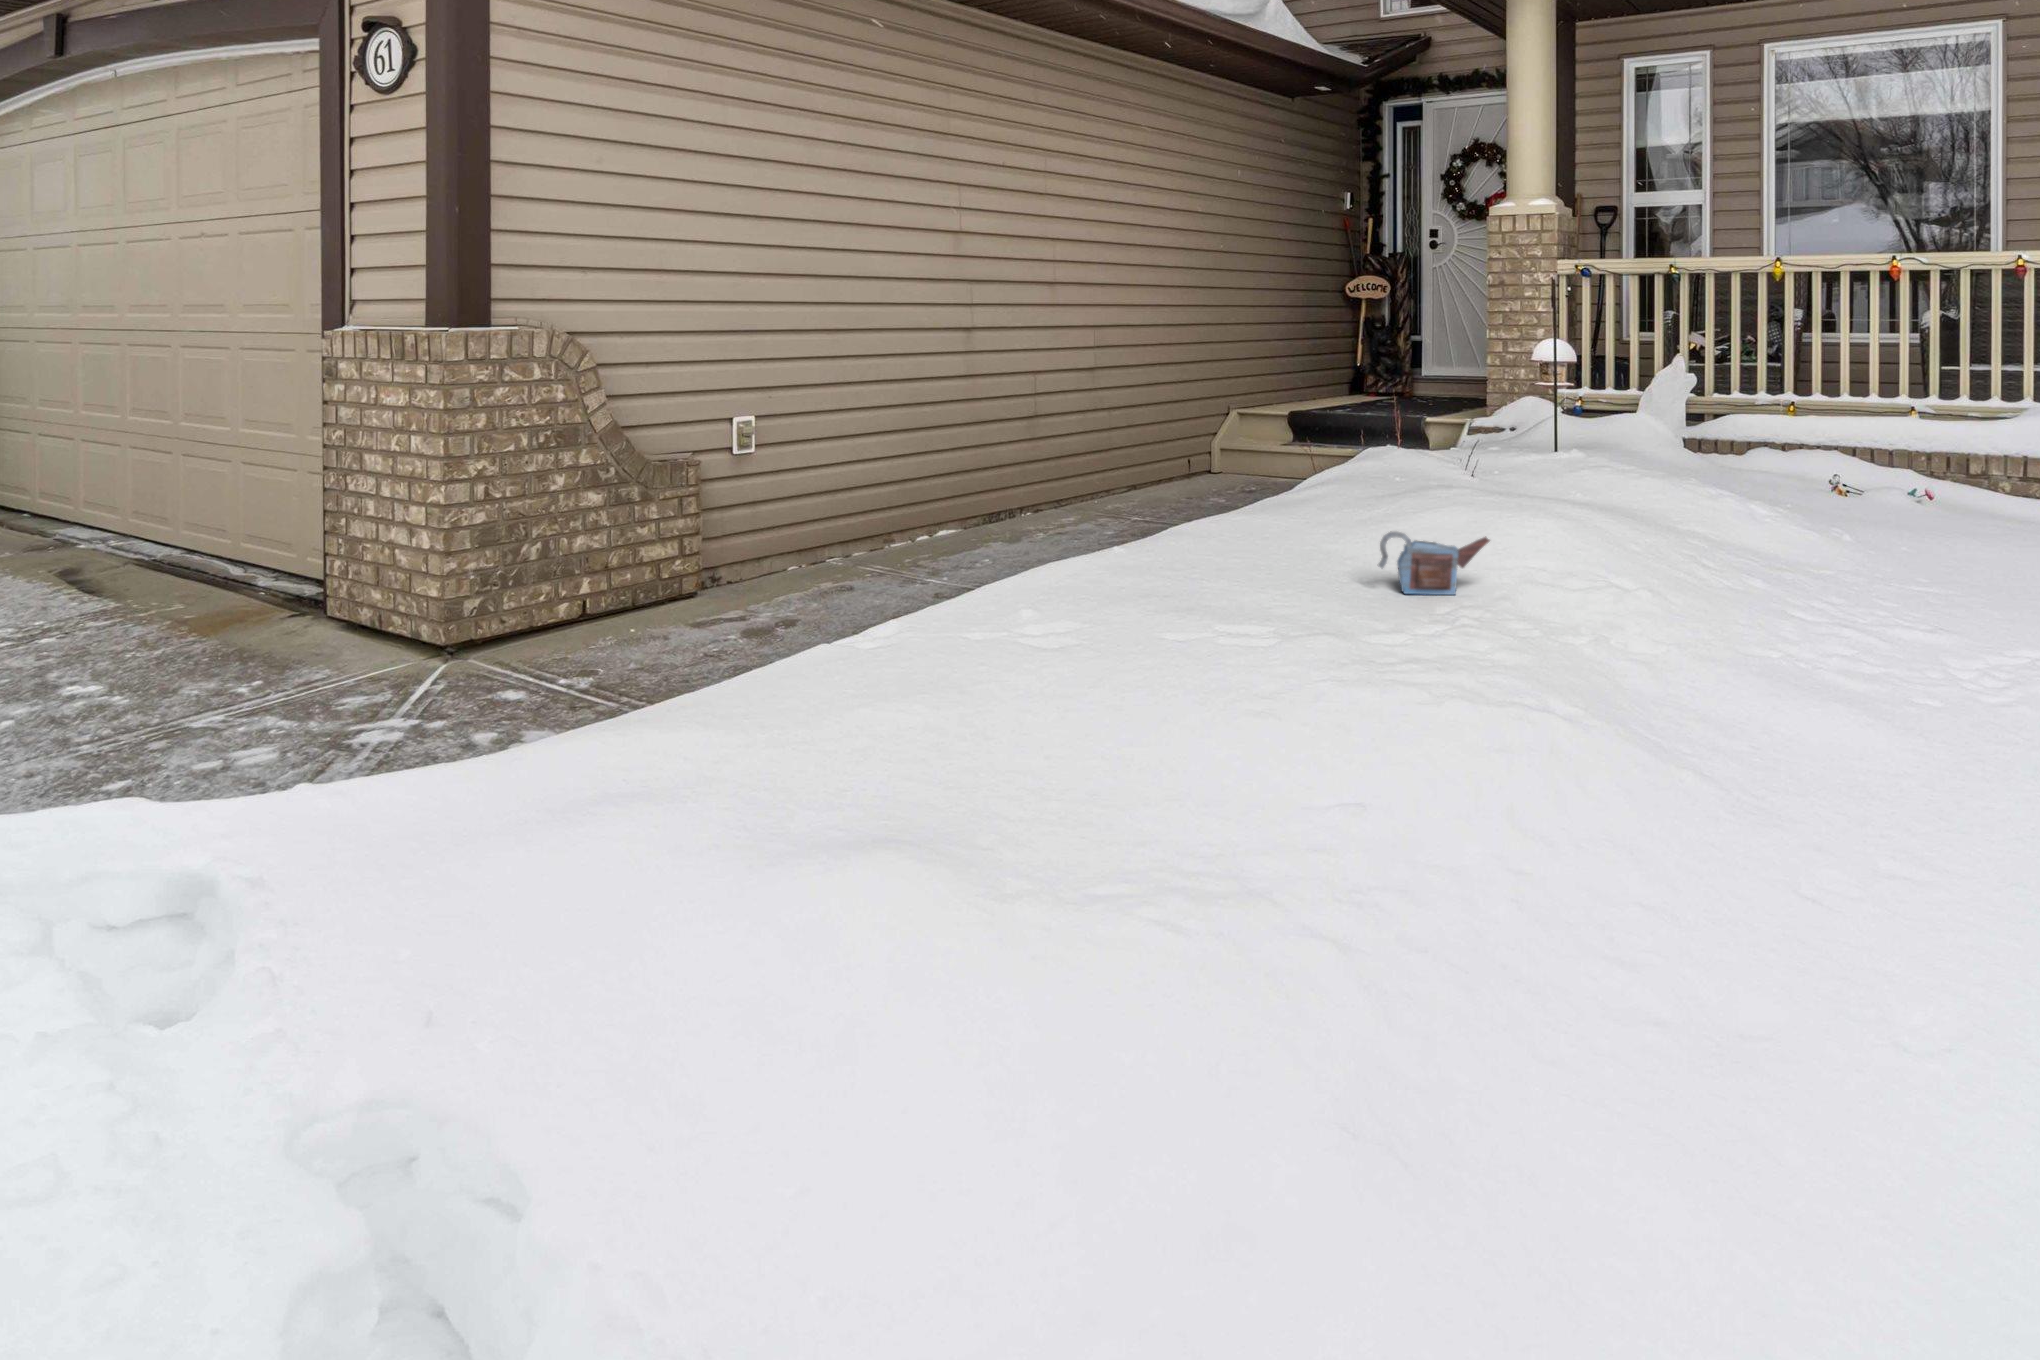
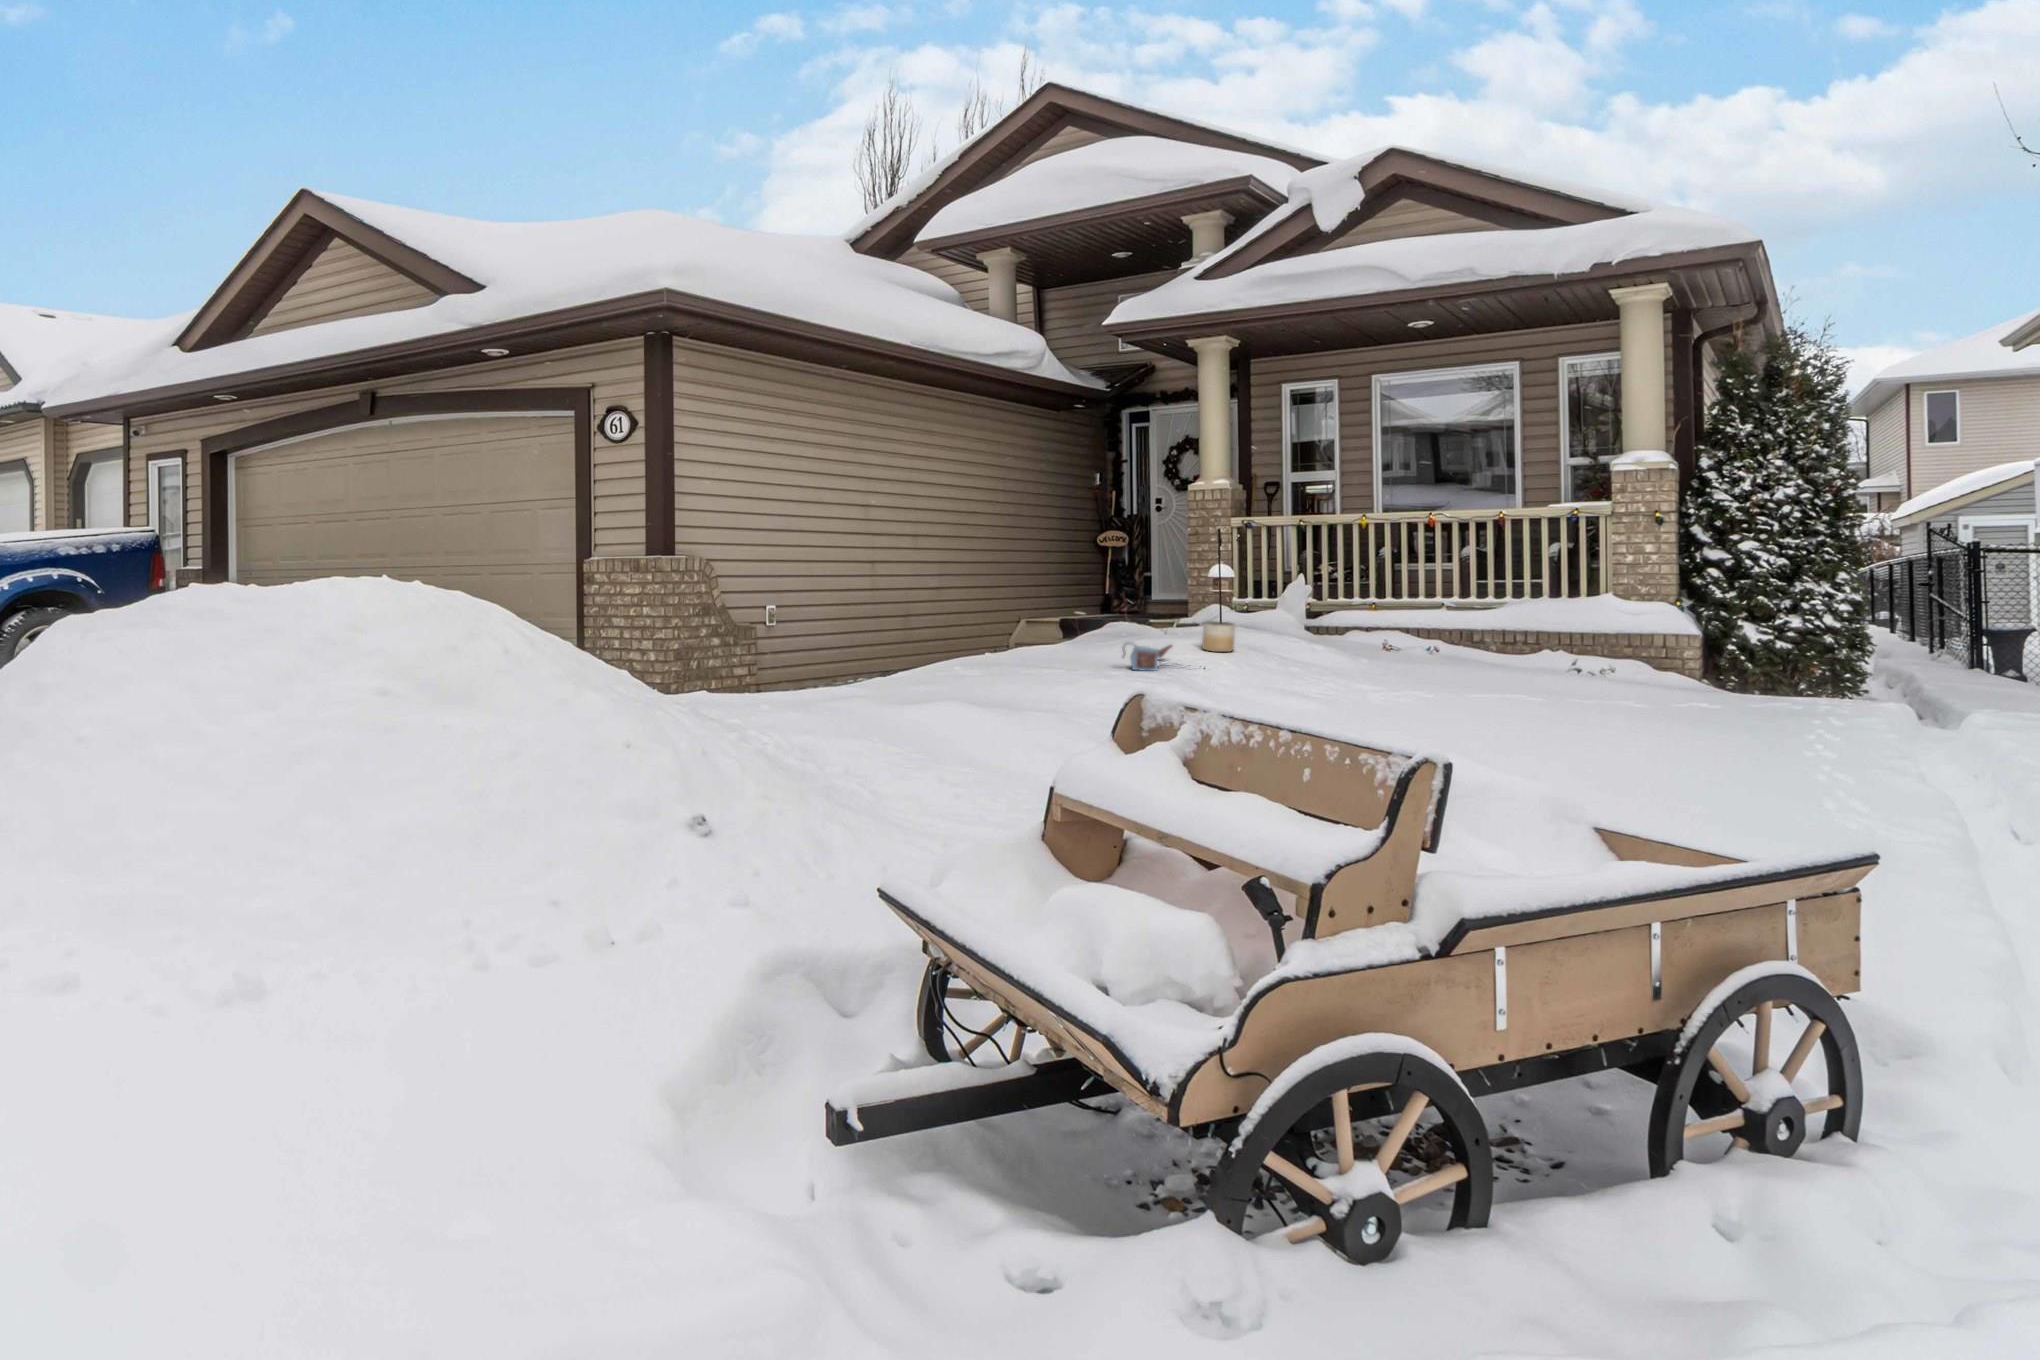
planter: none [1540,472,1608,539] -> present [1202,622,1235,652]

